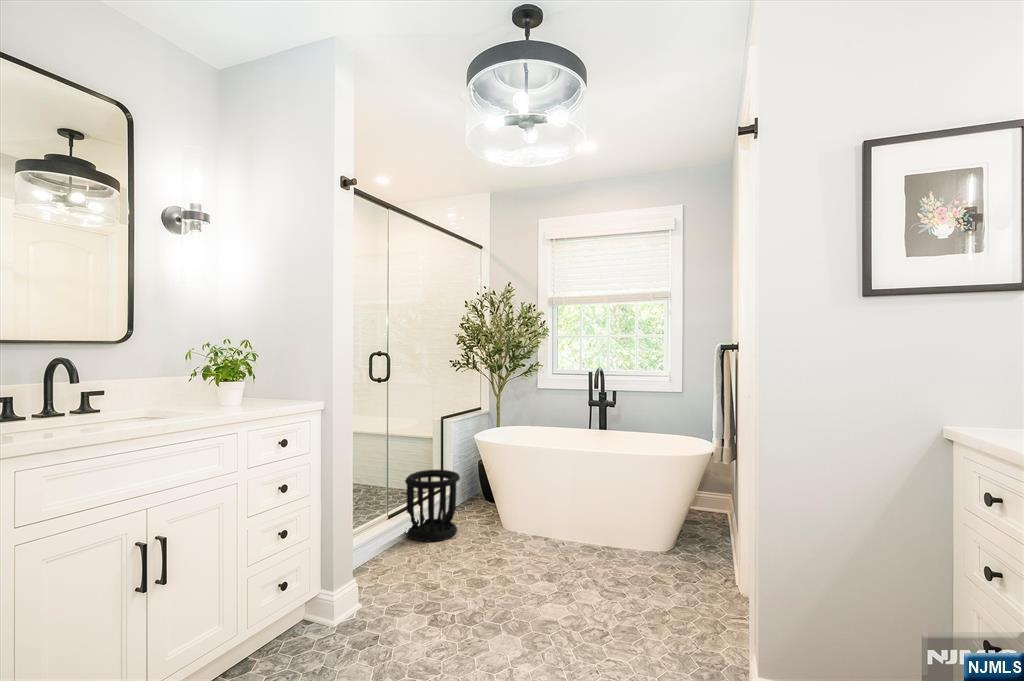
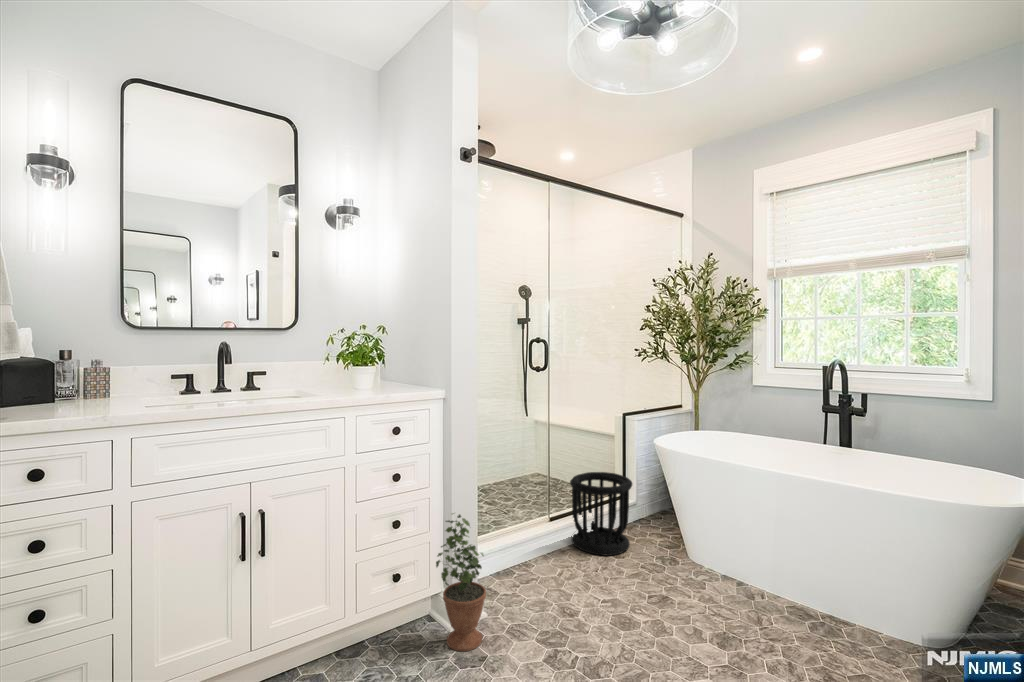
potted plant: none [328,515,372,638] -> present [436,514,486,651]

